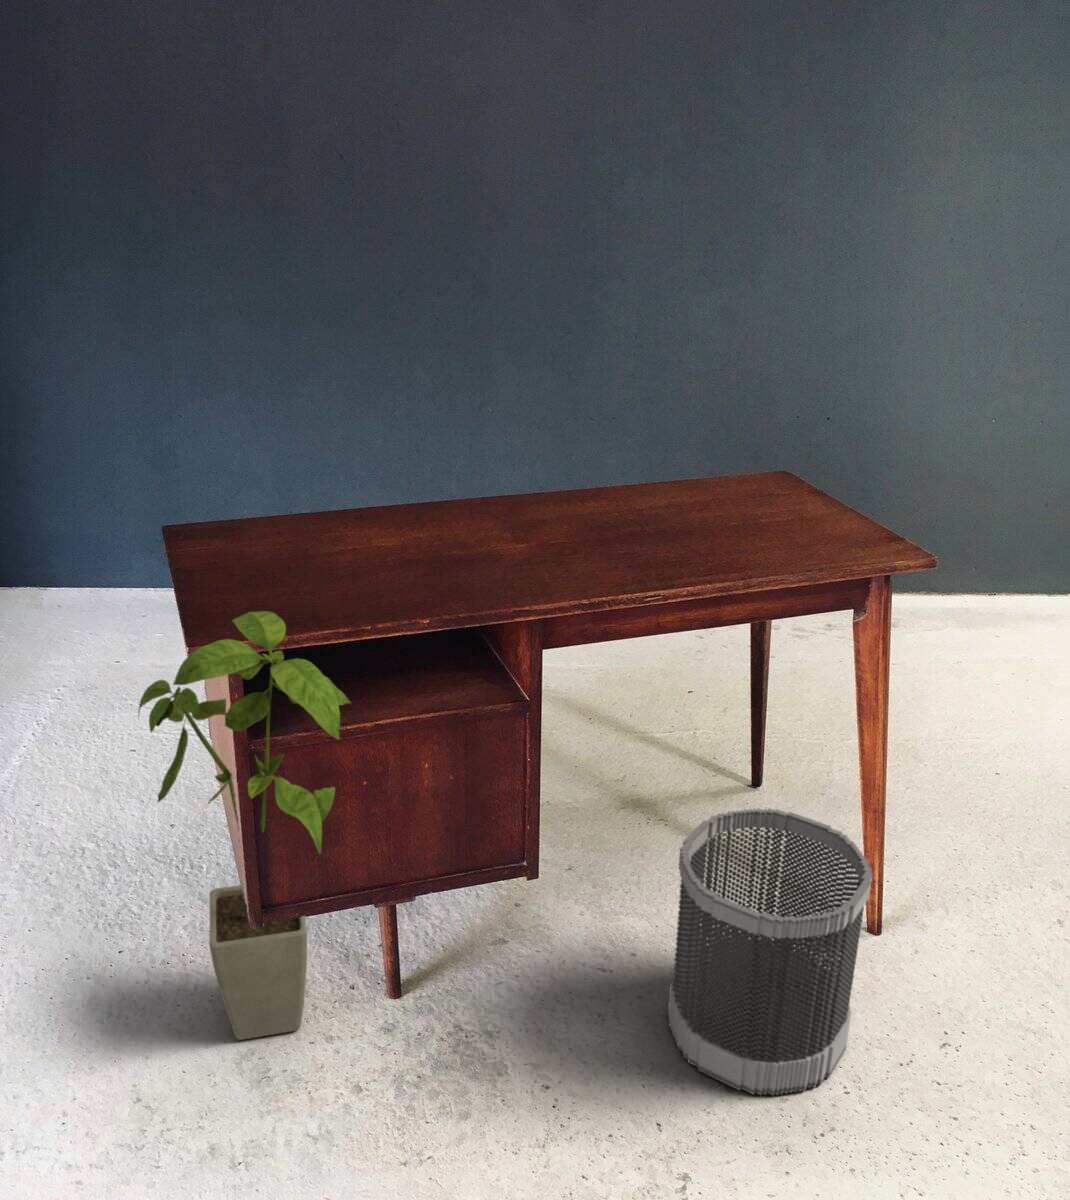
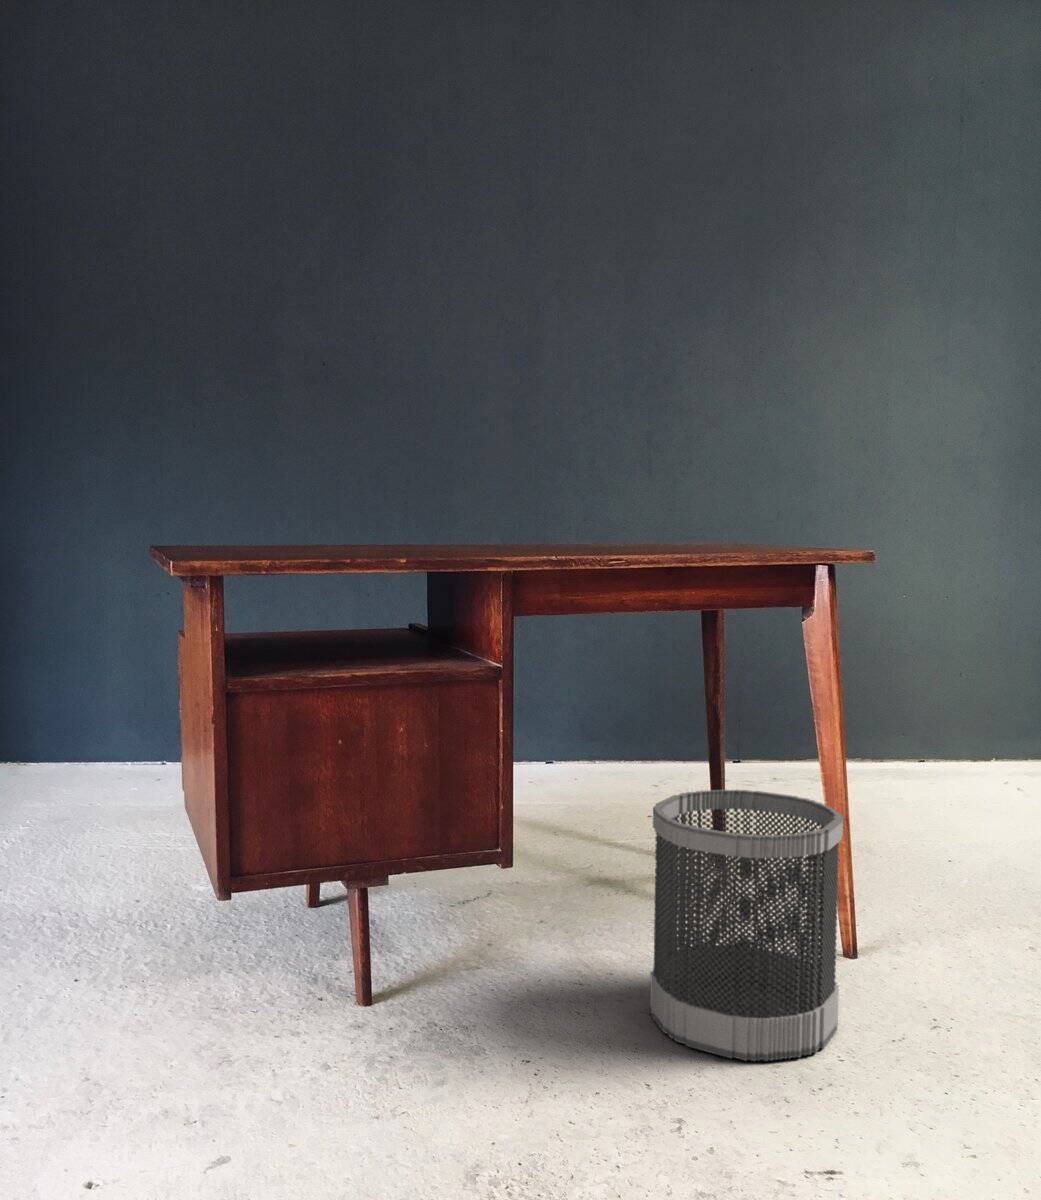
house plant: present [138,611,351,1040] -> none [128,550,380,1034]

